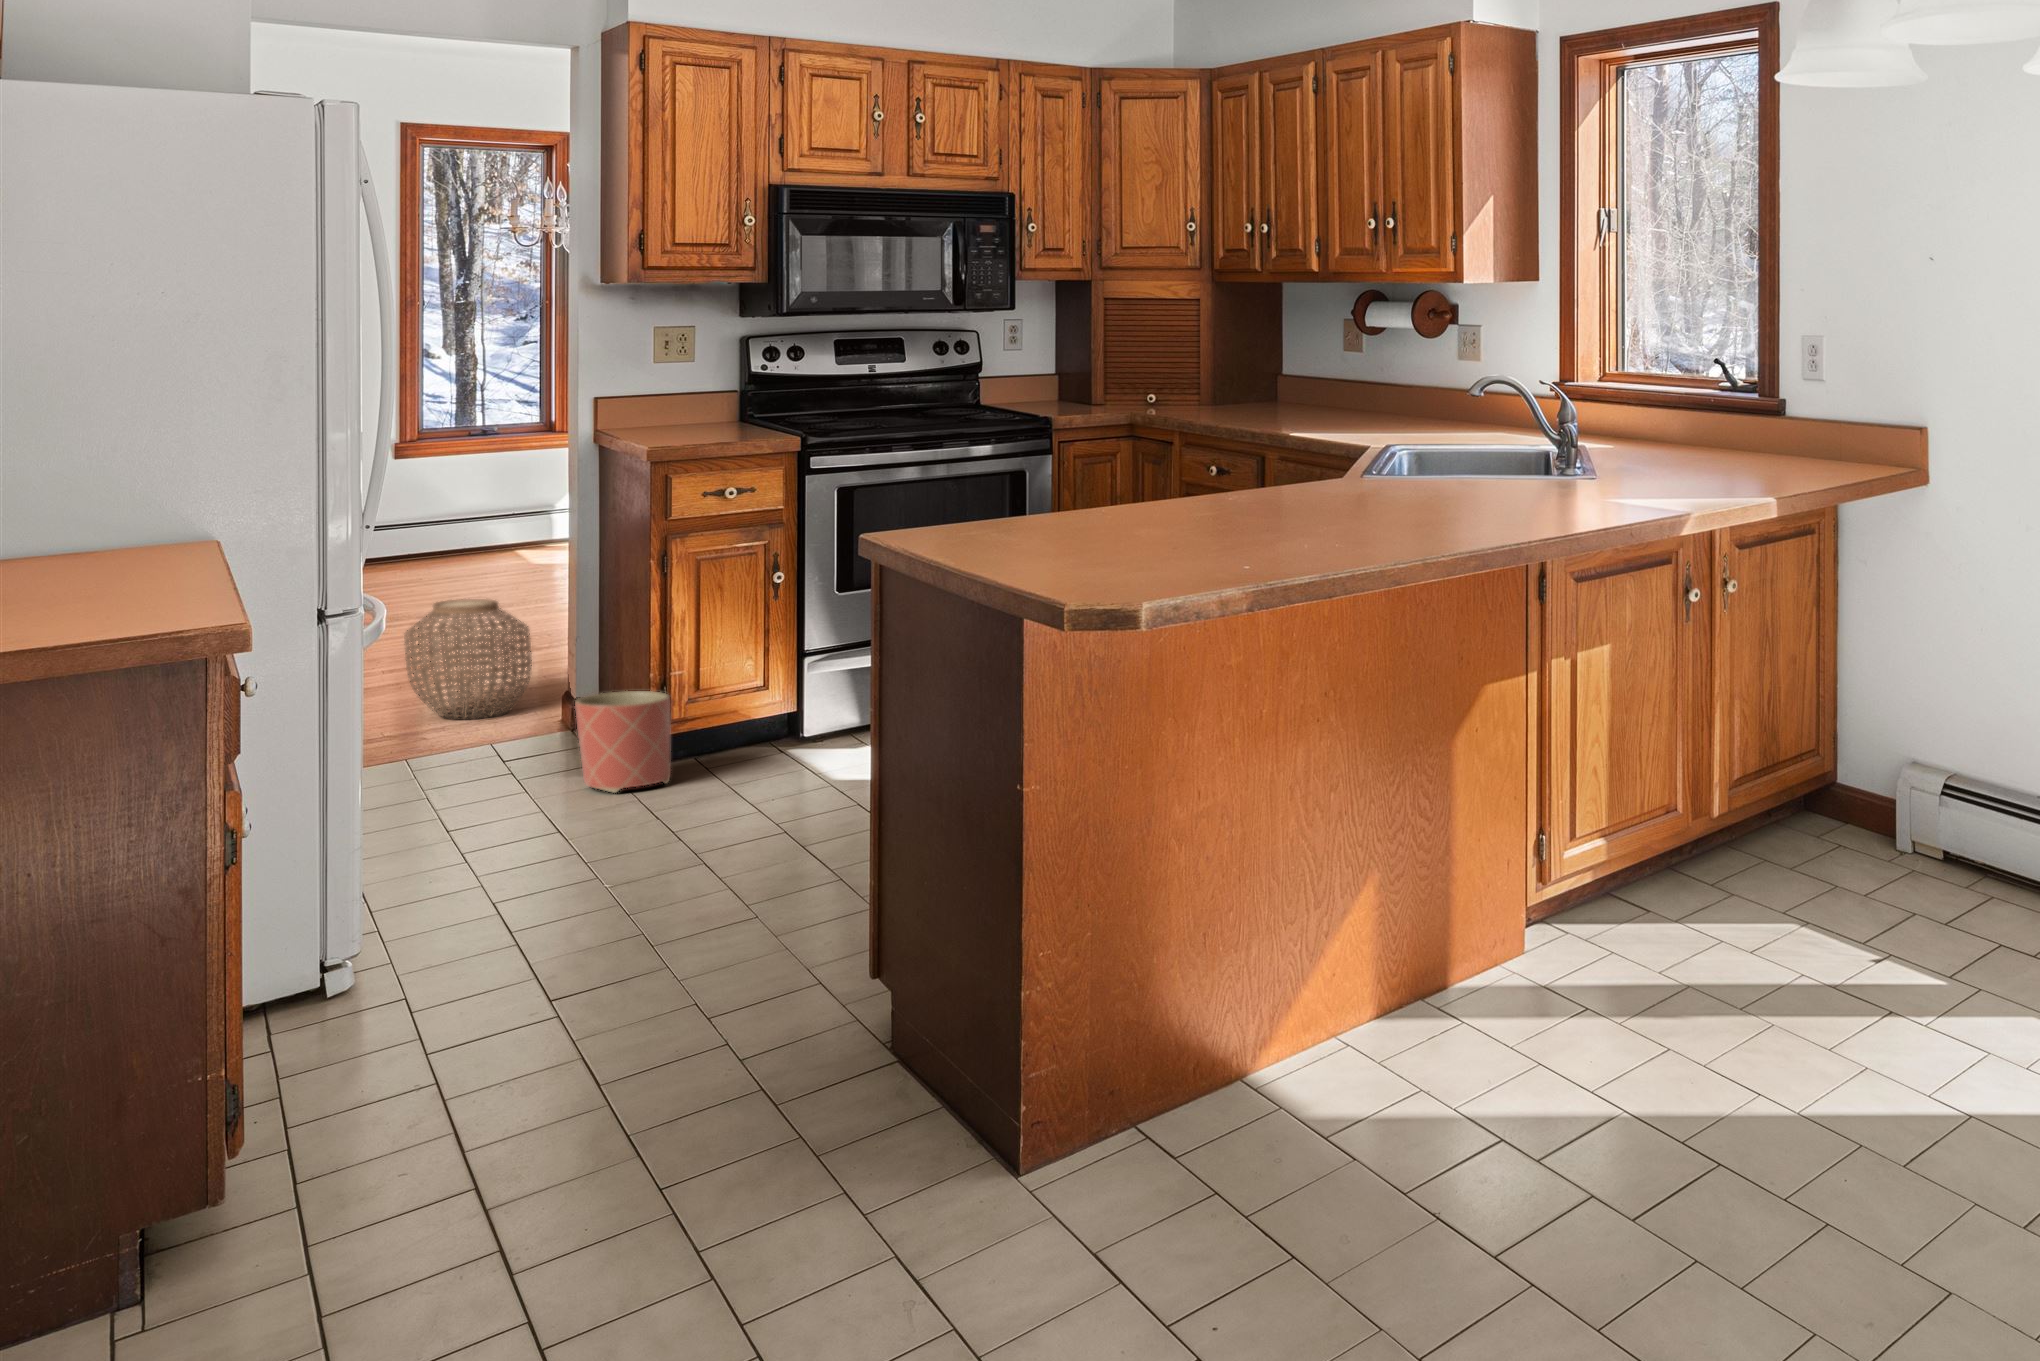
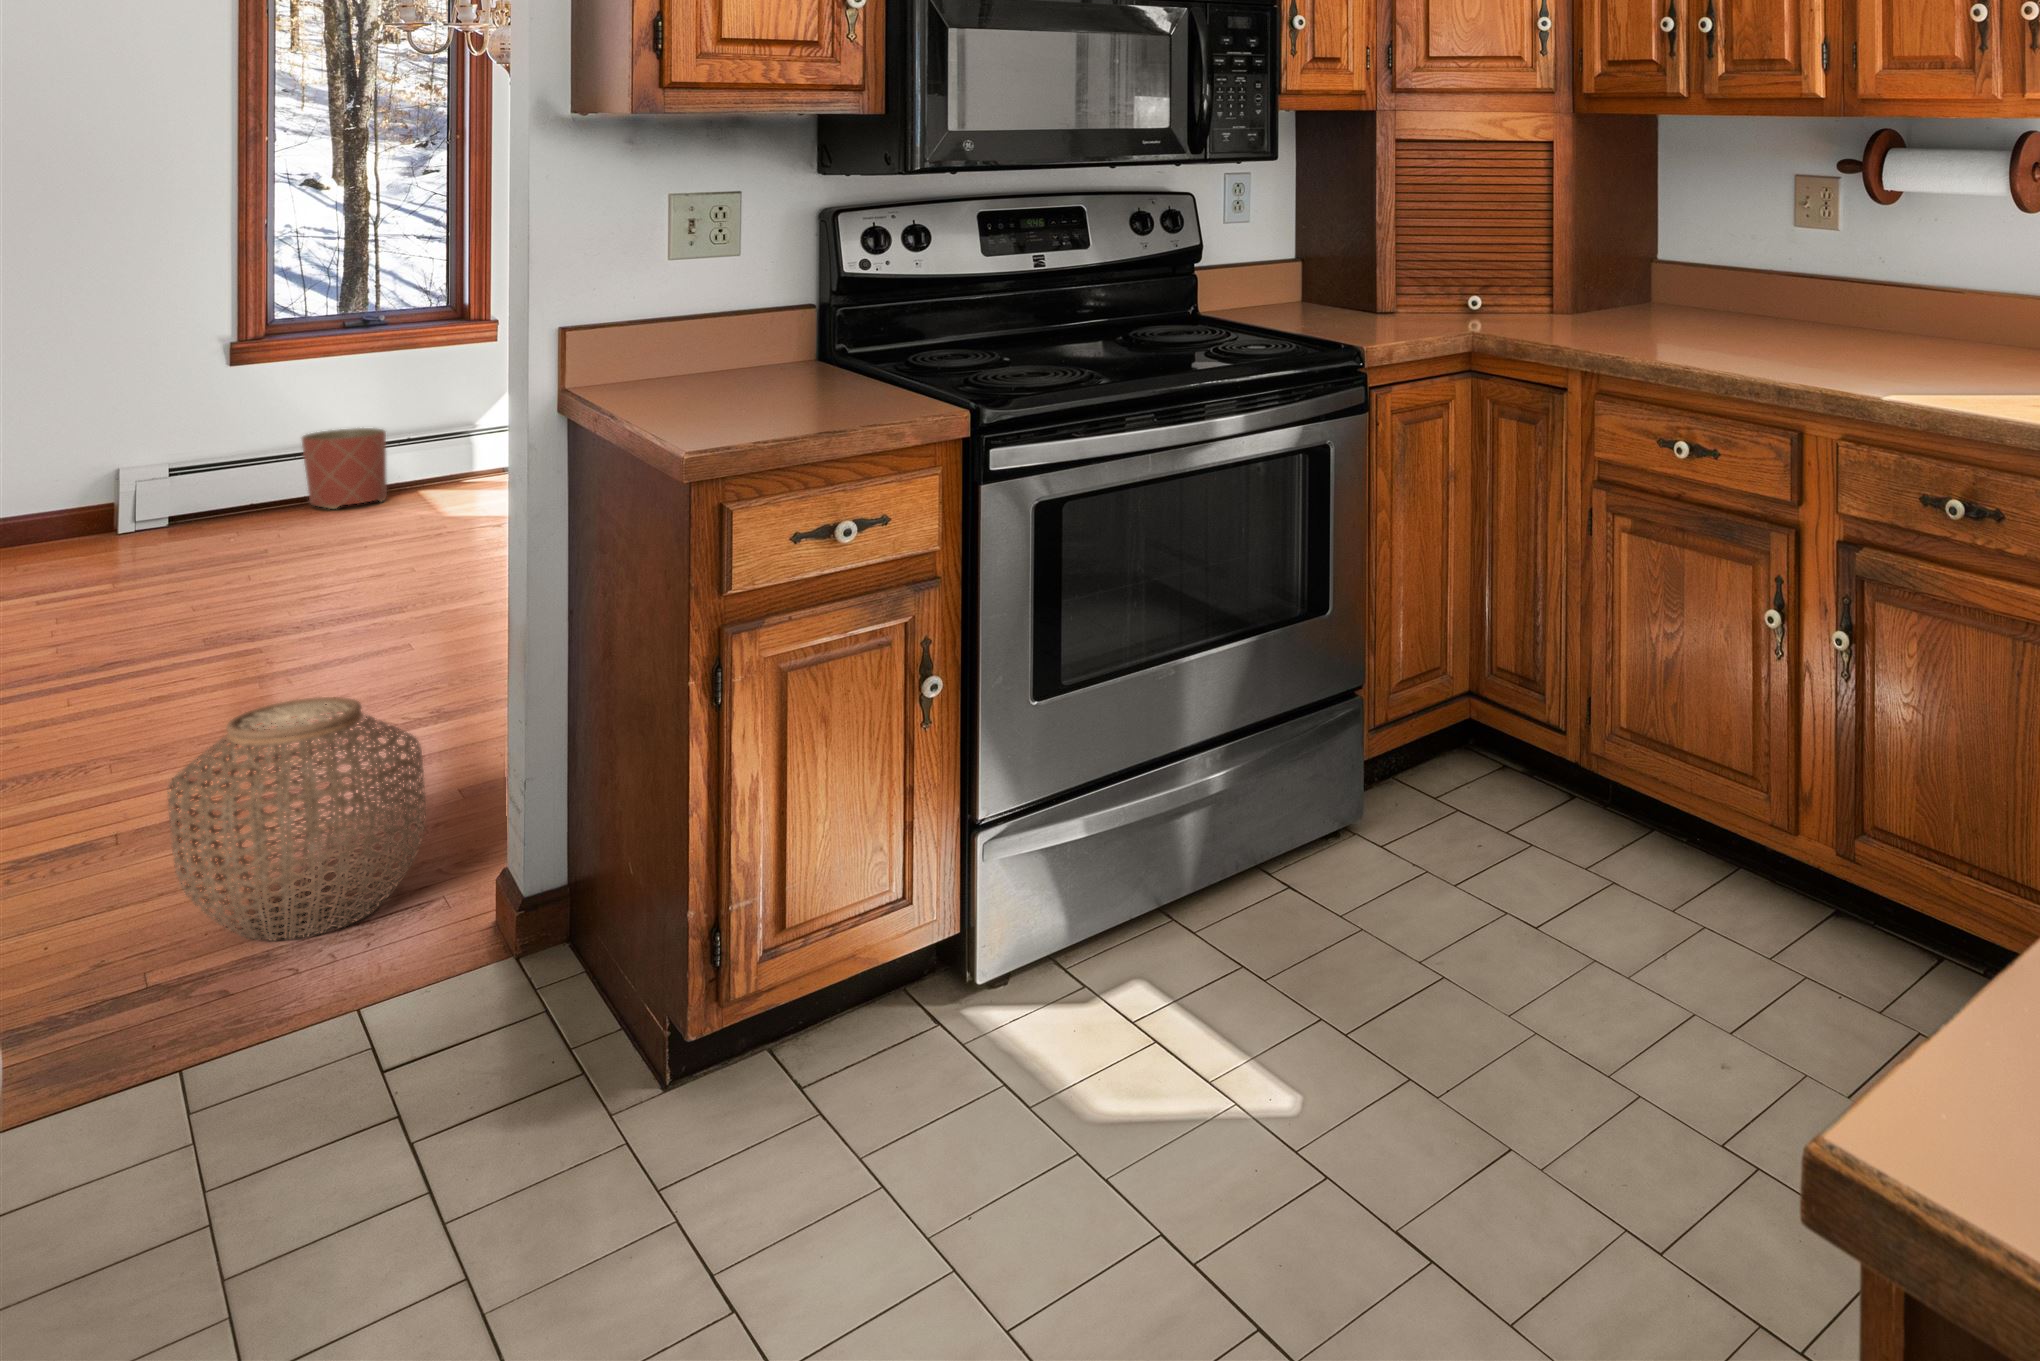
planter: present [575,691,671,792] -> present [302,428,387,509]

